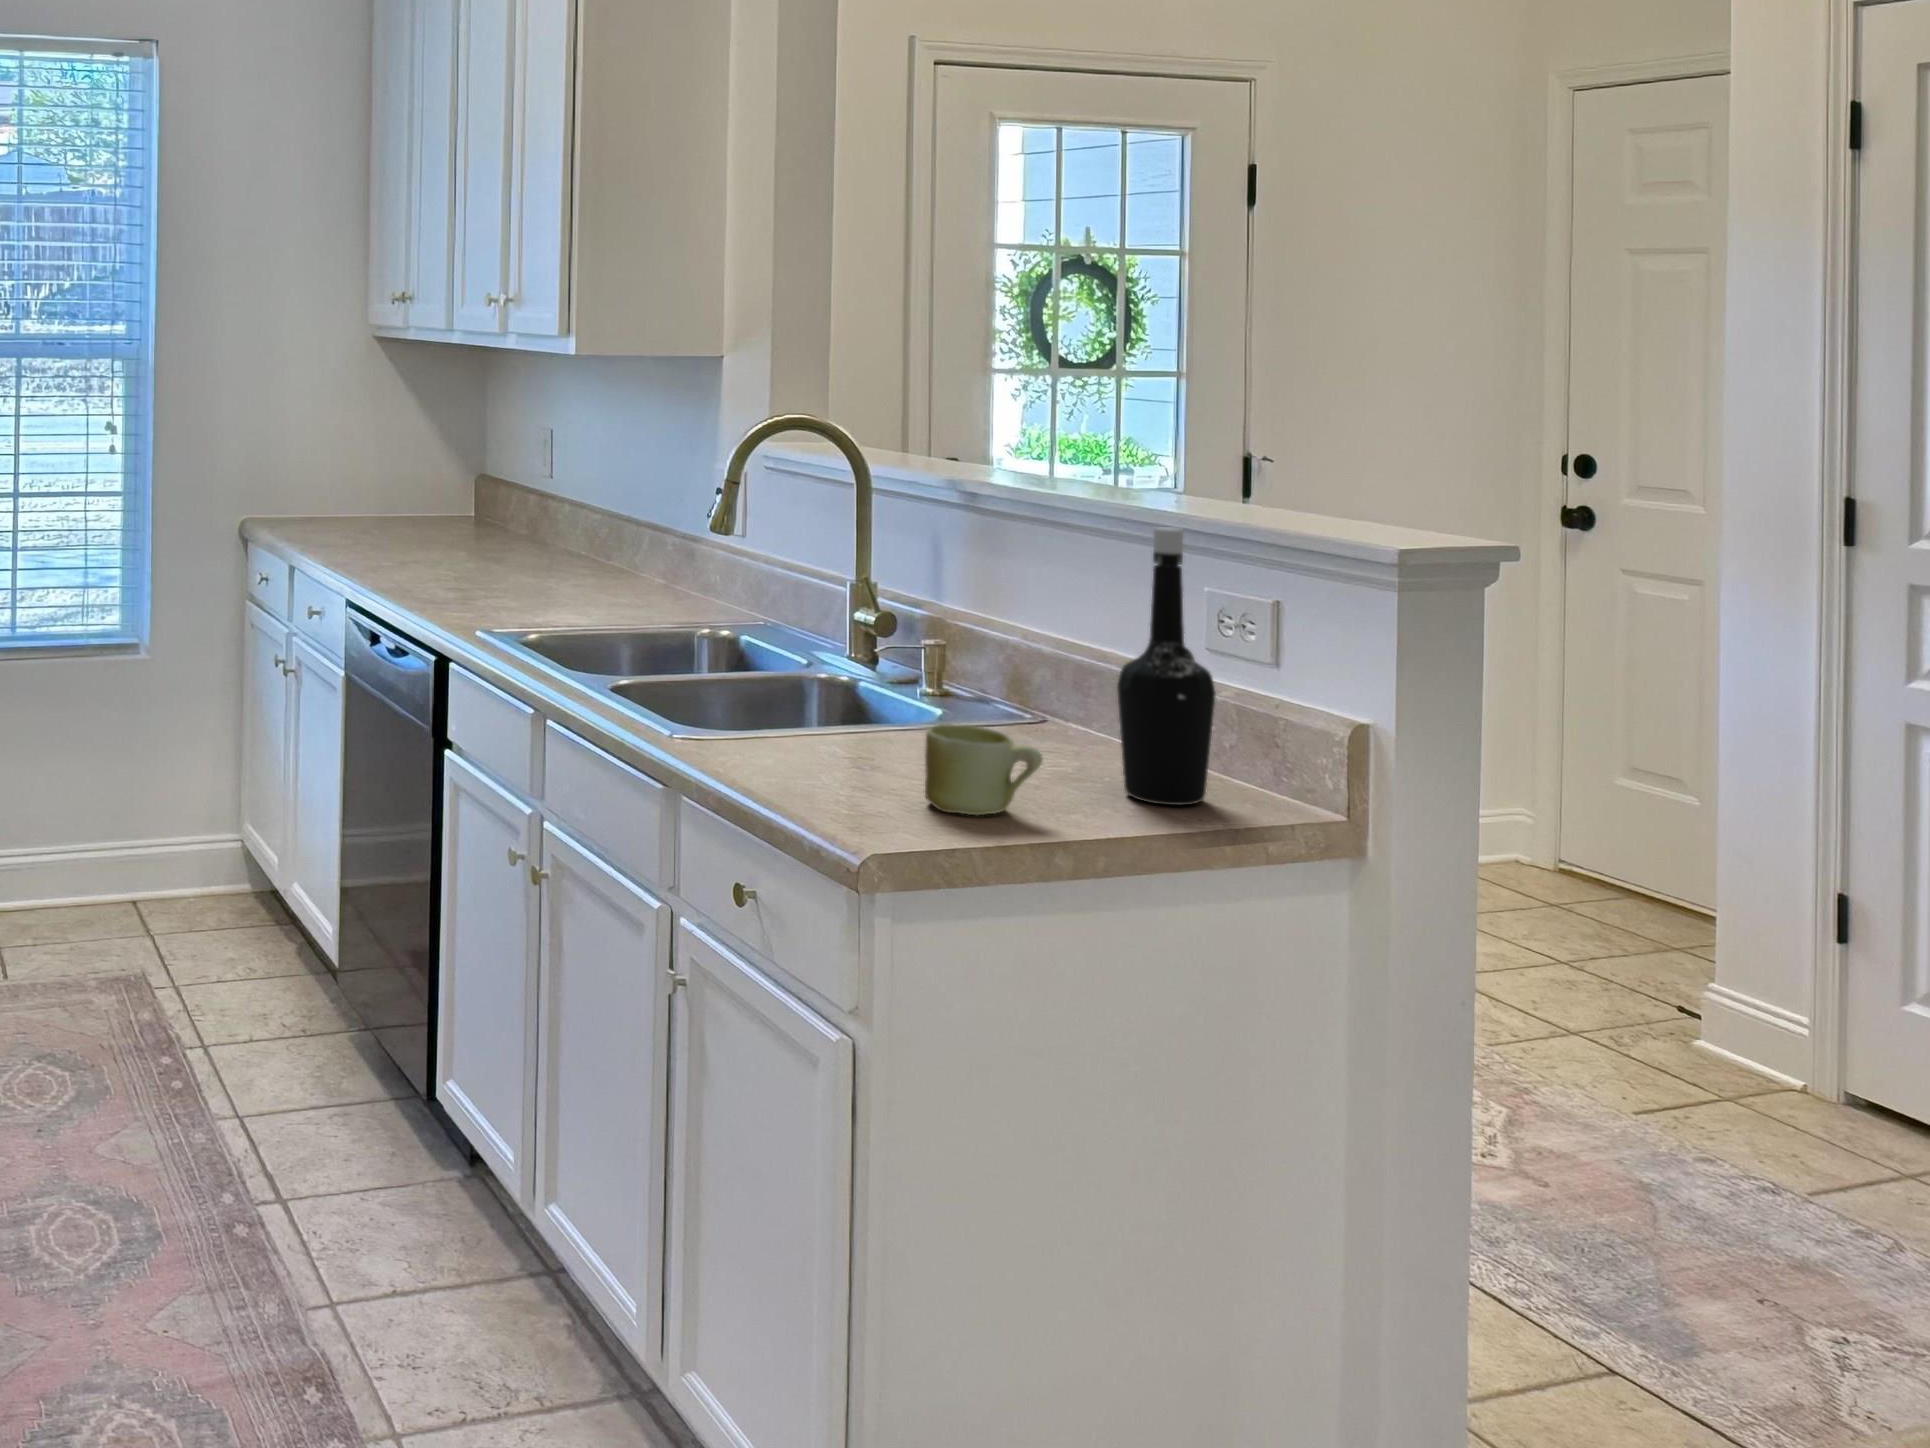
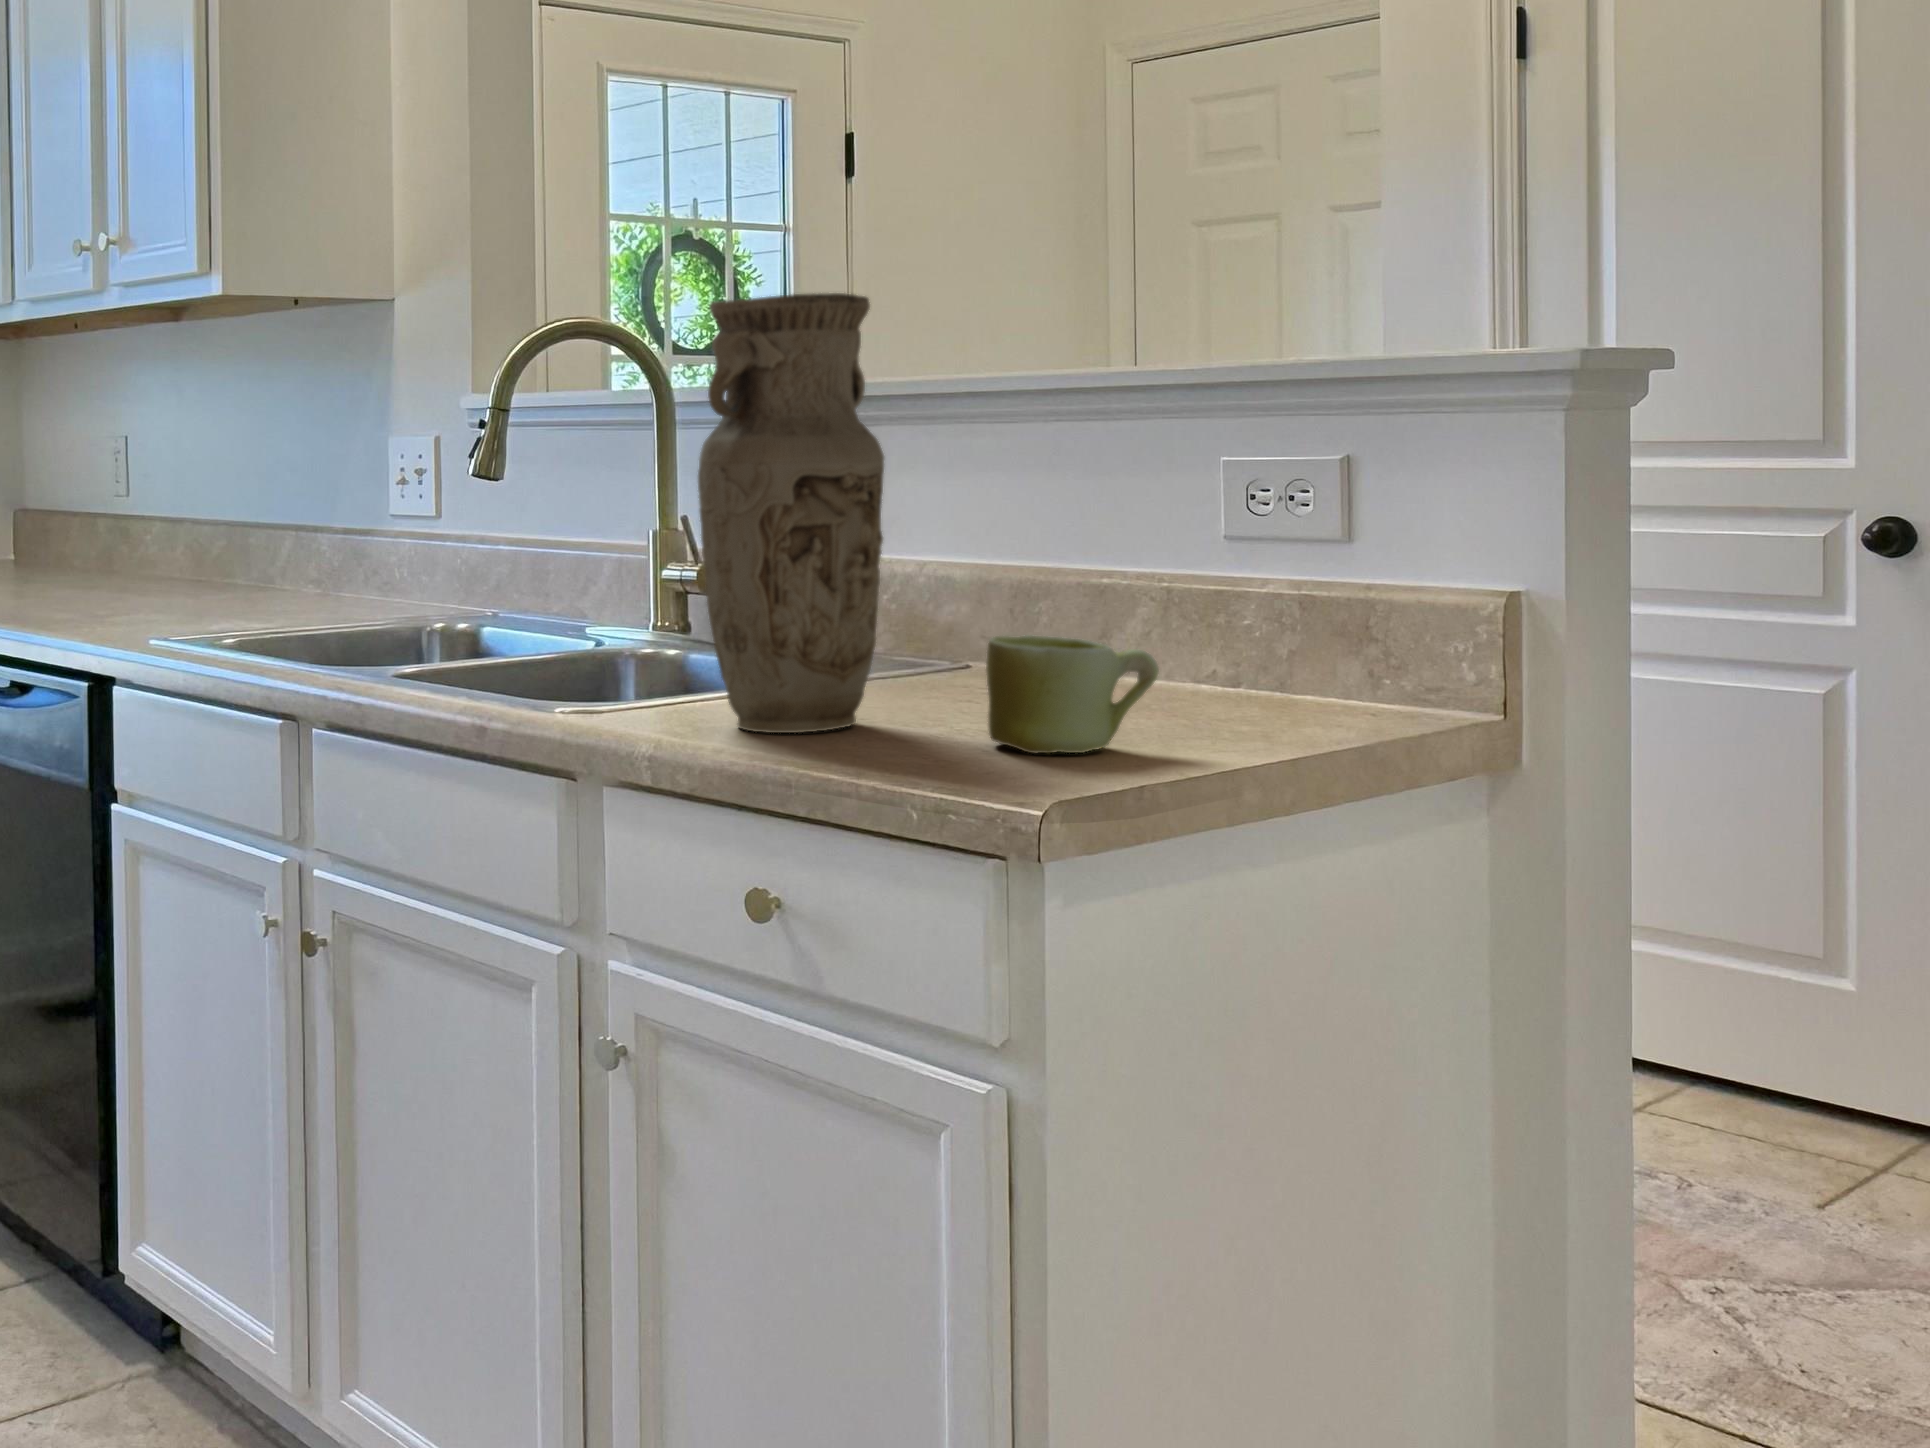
vase: none [757,463,893,776] -> present [698,293,884,733]
bottle: present [1117,527,1216,805] -> none [1180,354,1317,724]

